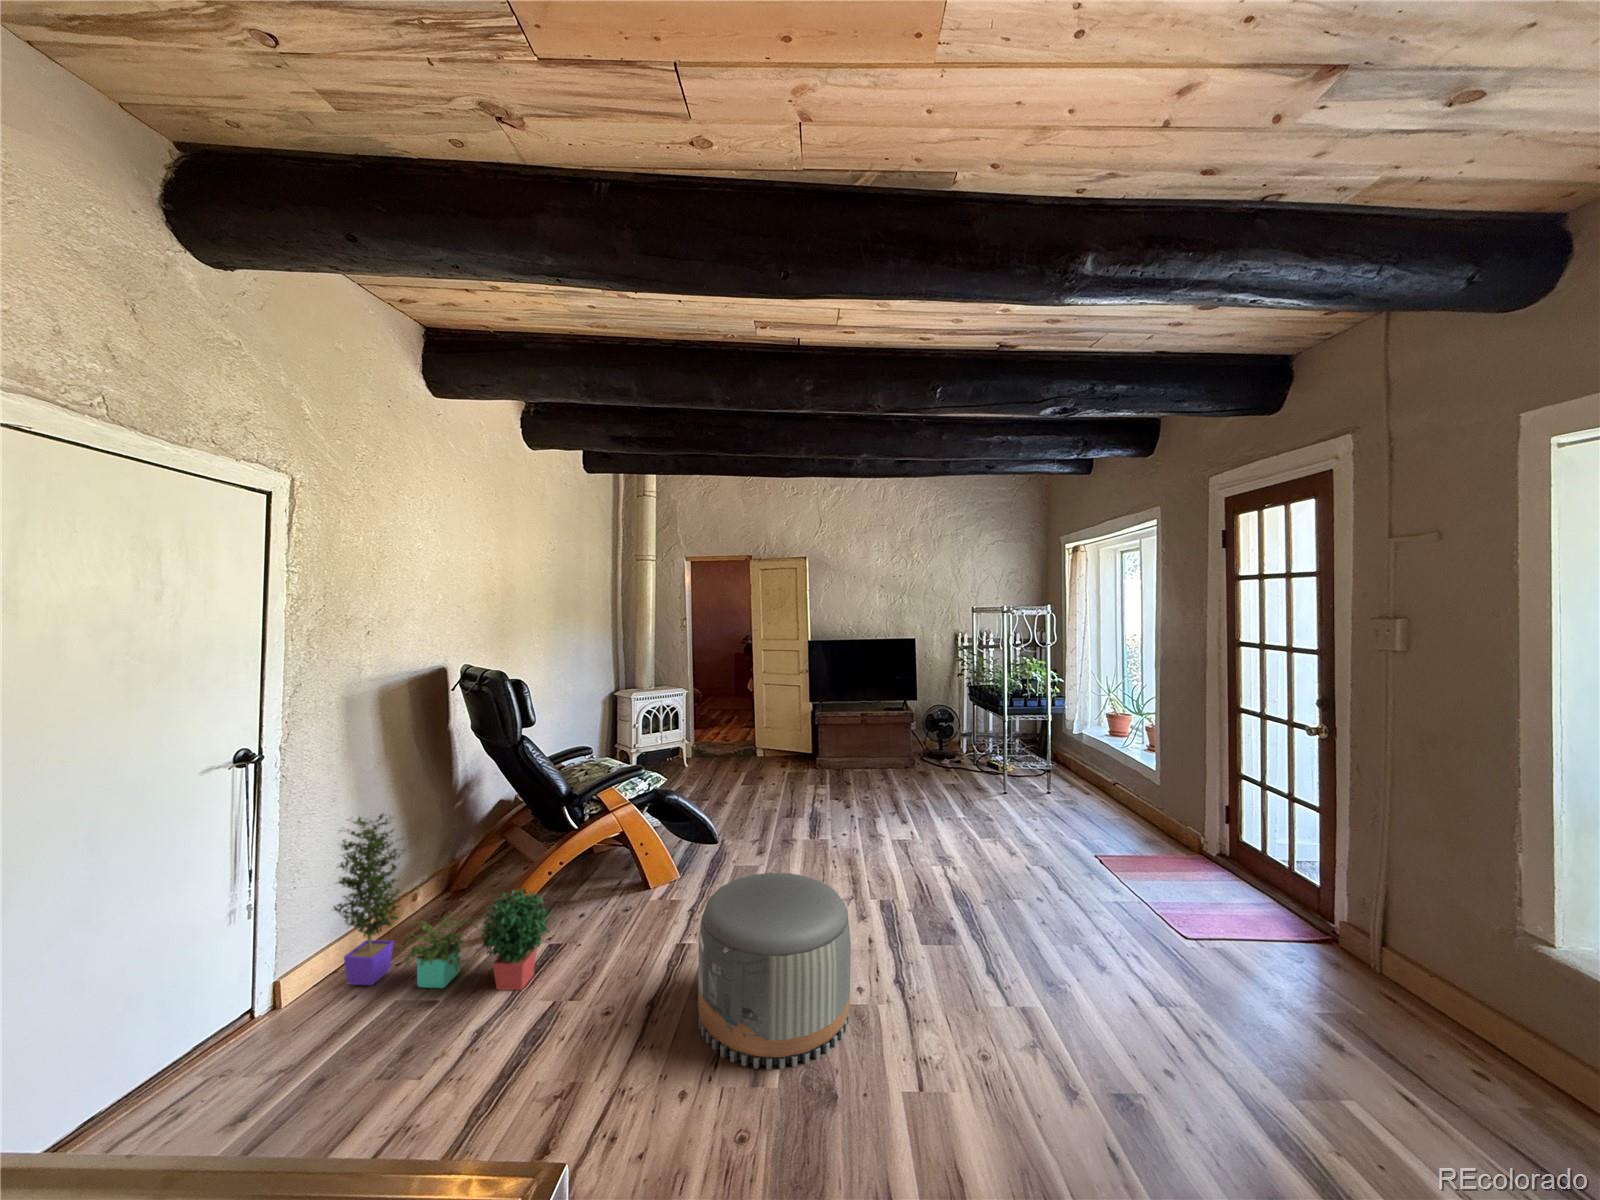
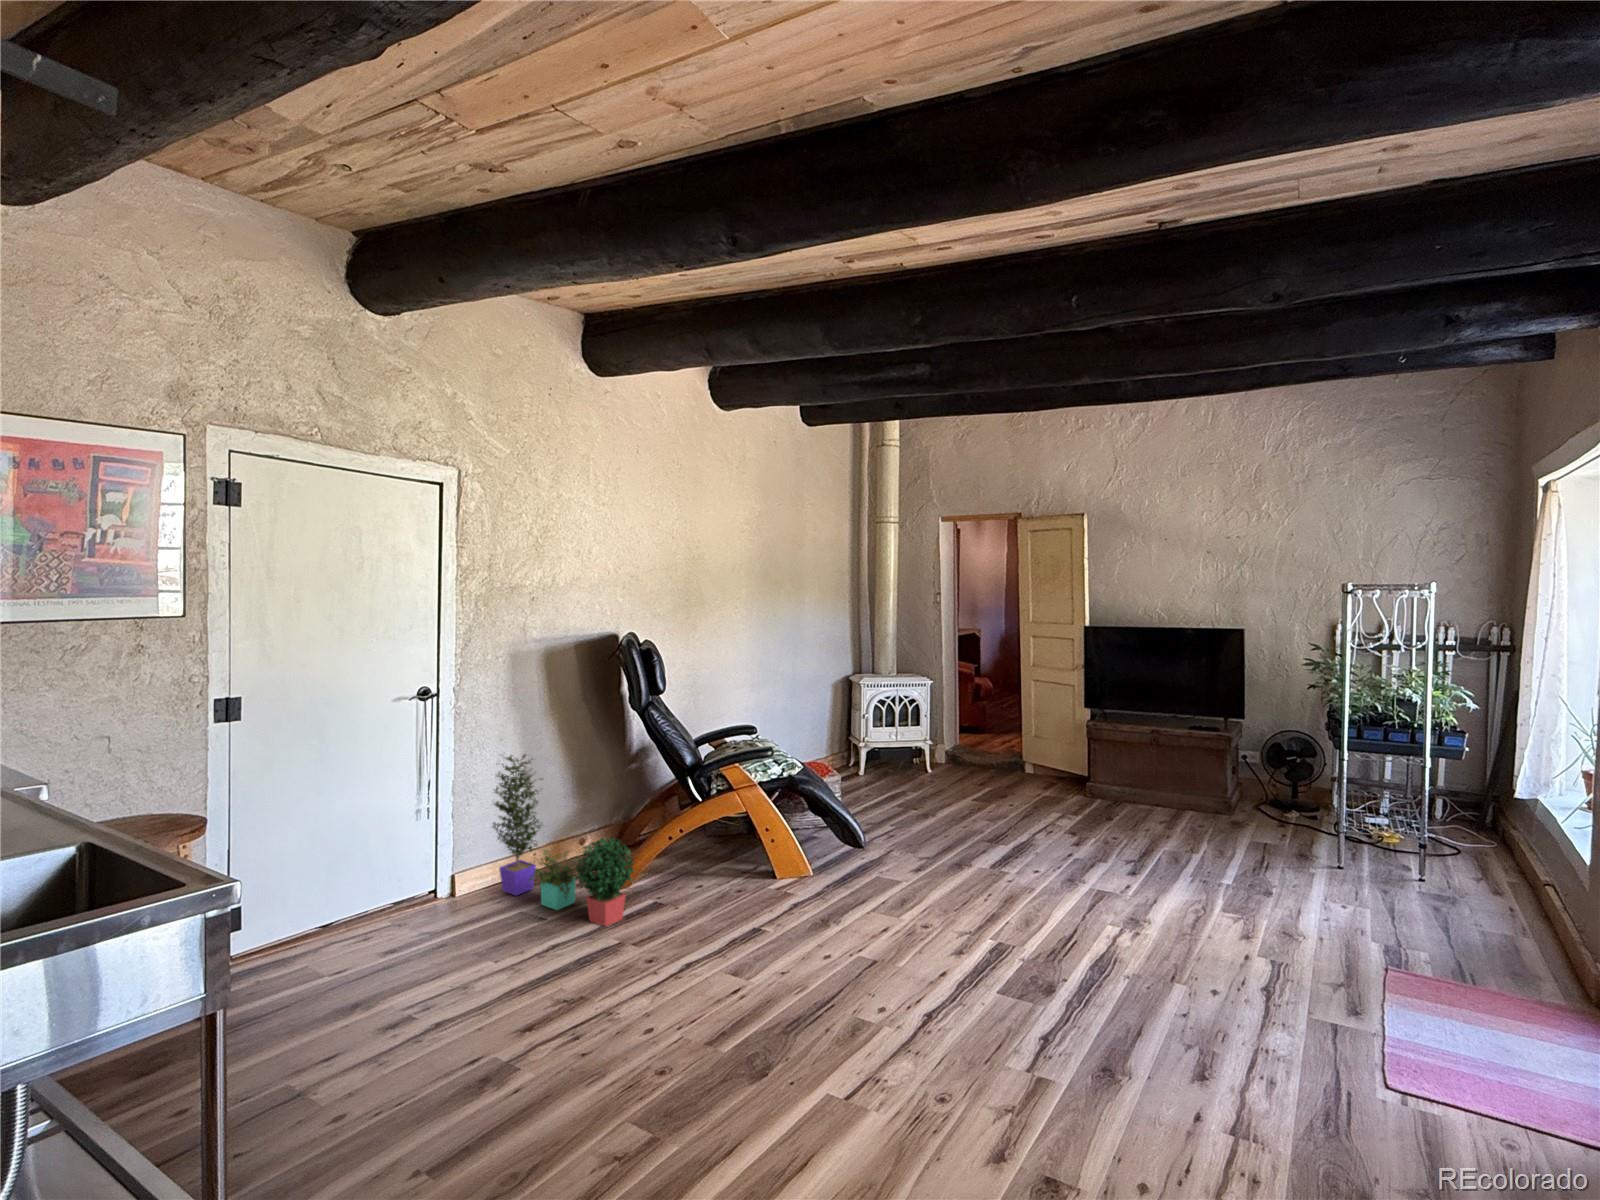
pouf: present [698,873,851,1069] -> none [702,863,859,1048]

